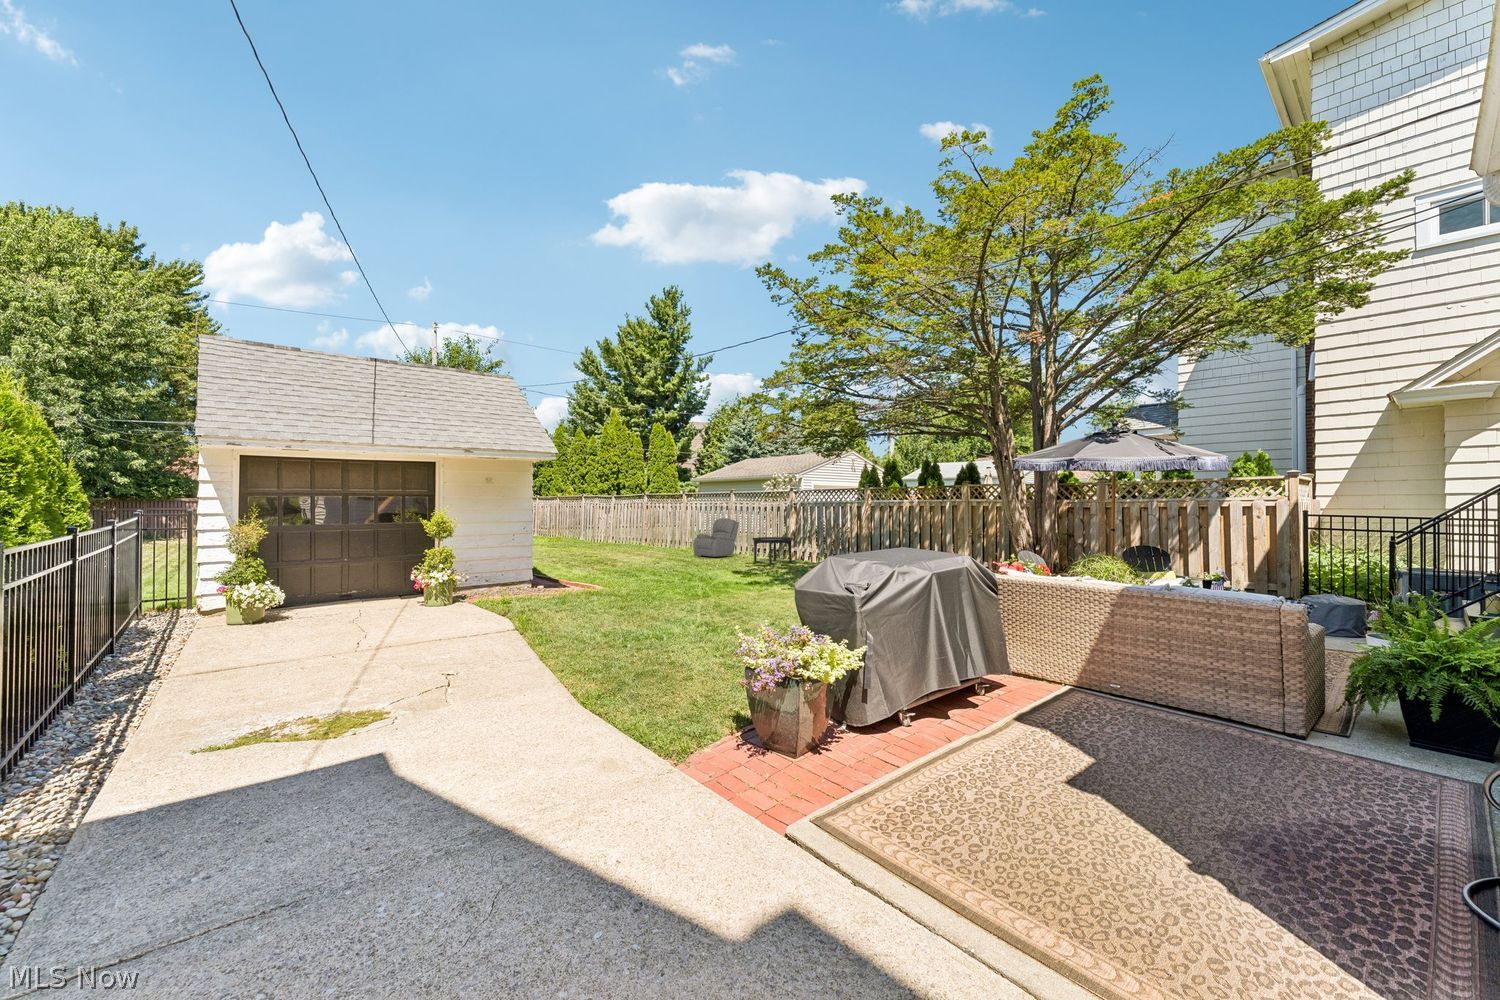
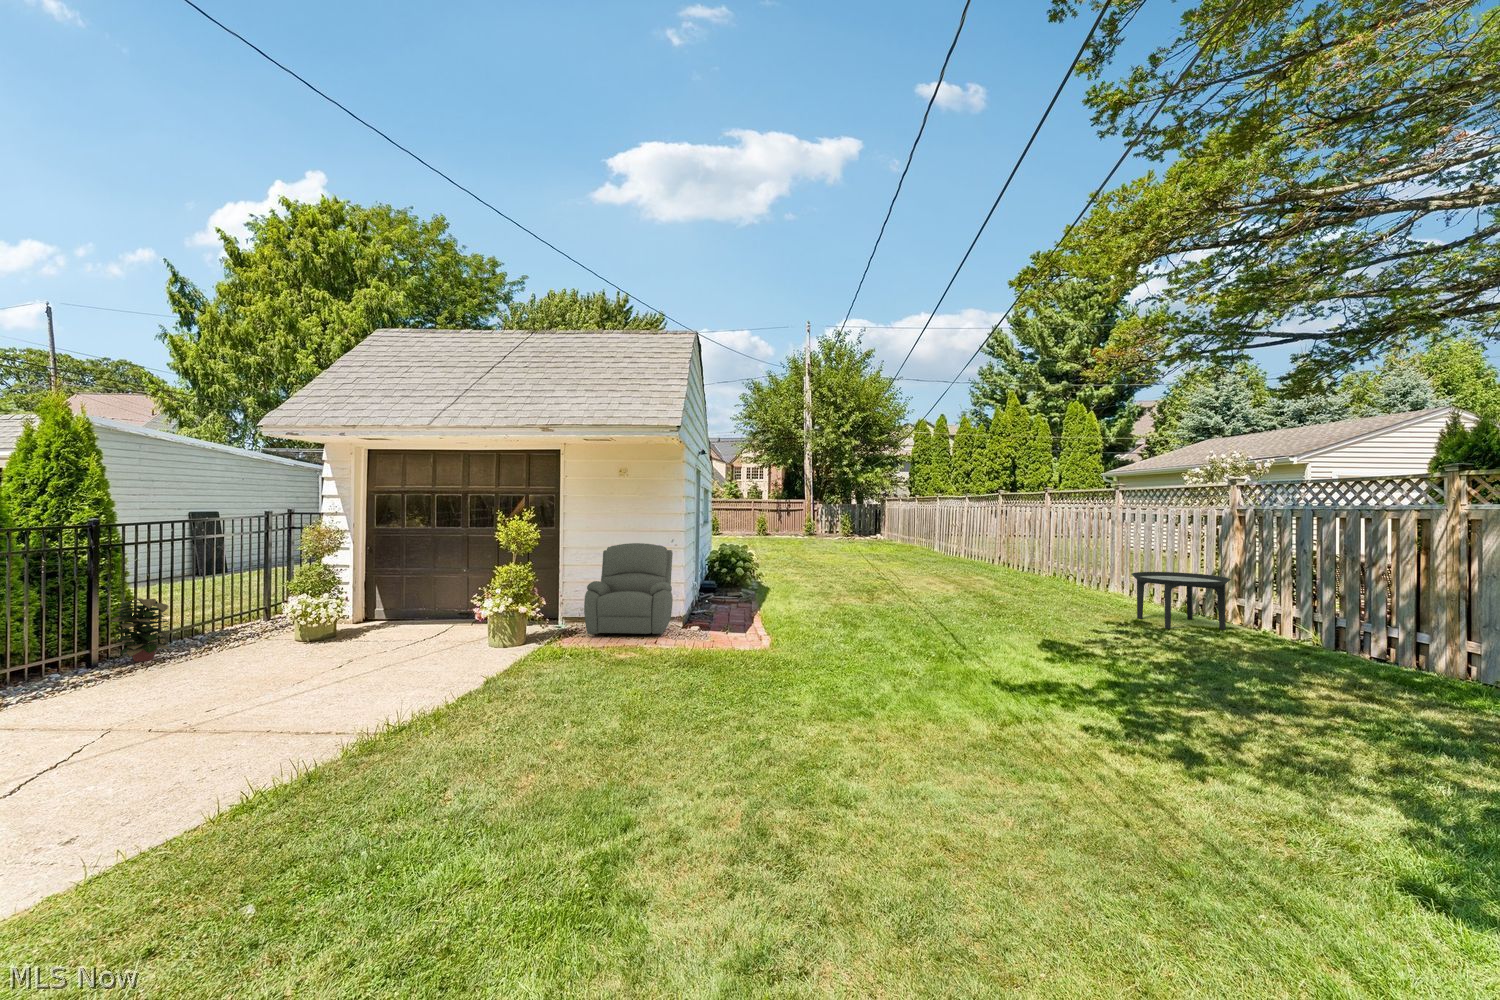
chair: present [693,518,739,558] -> present [584,543,673,637]
decorative plant: none [113,589,165,643] -> present [110,598,170,662]

